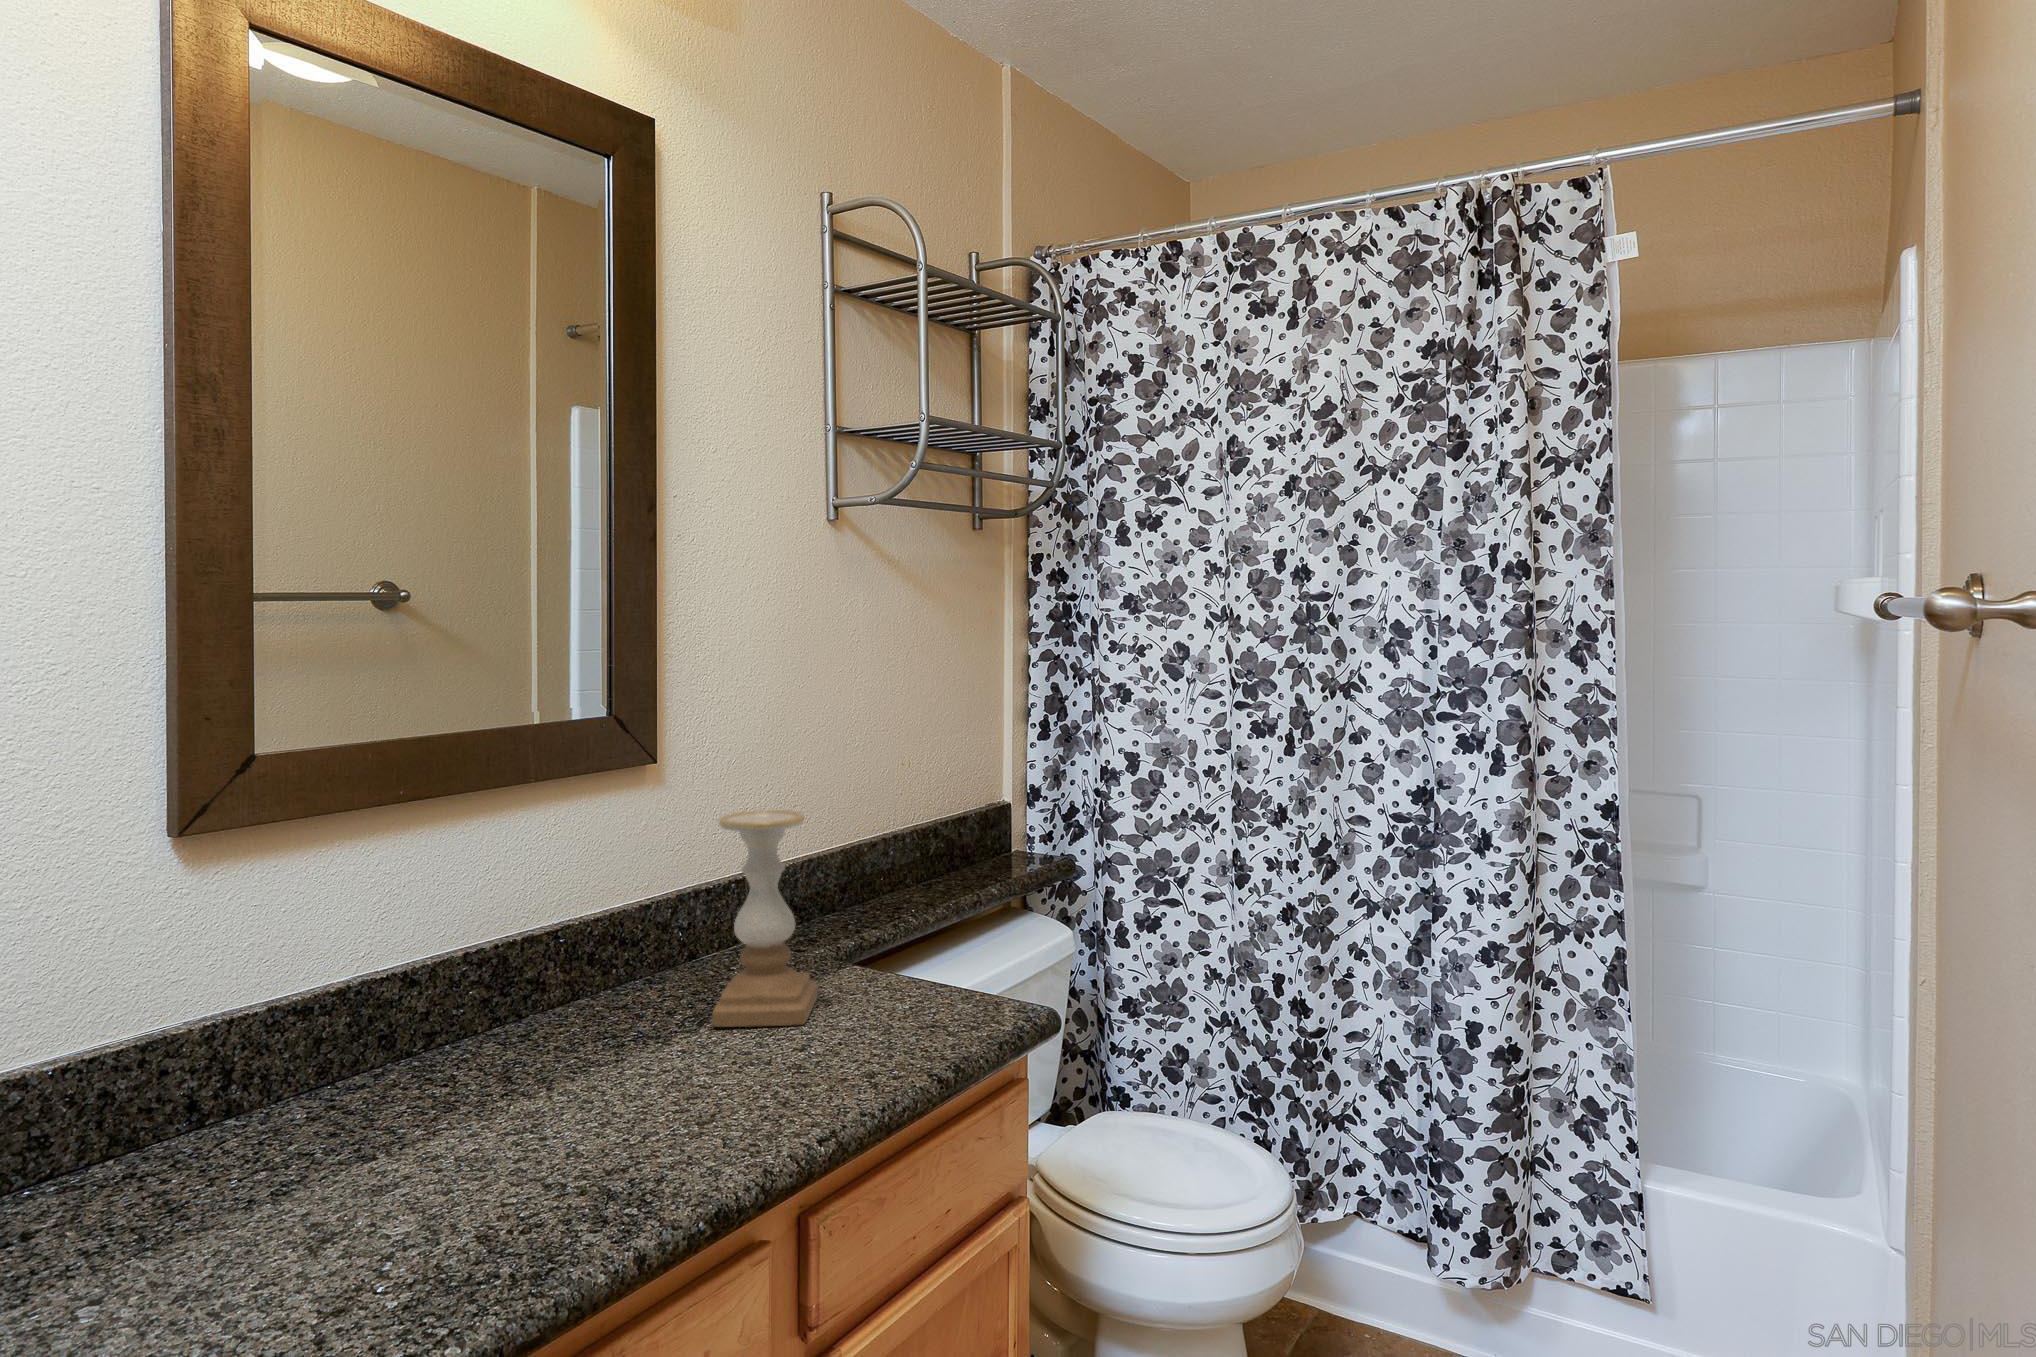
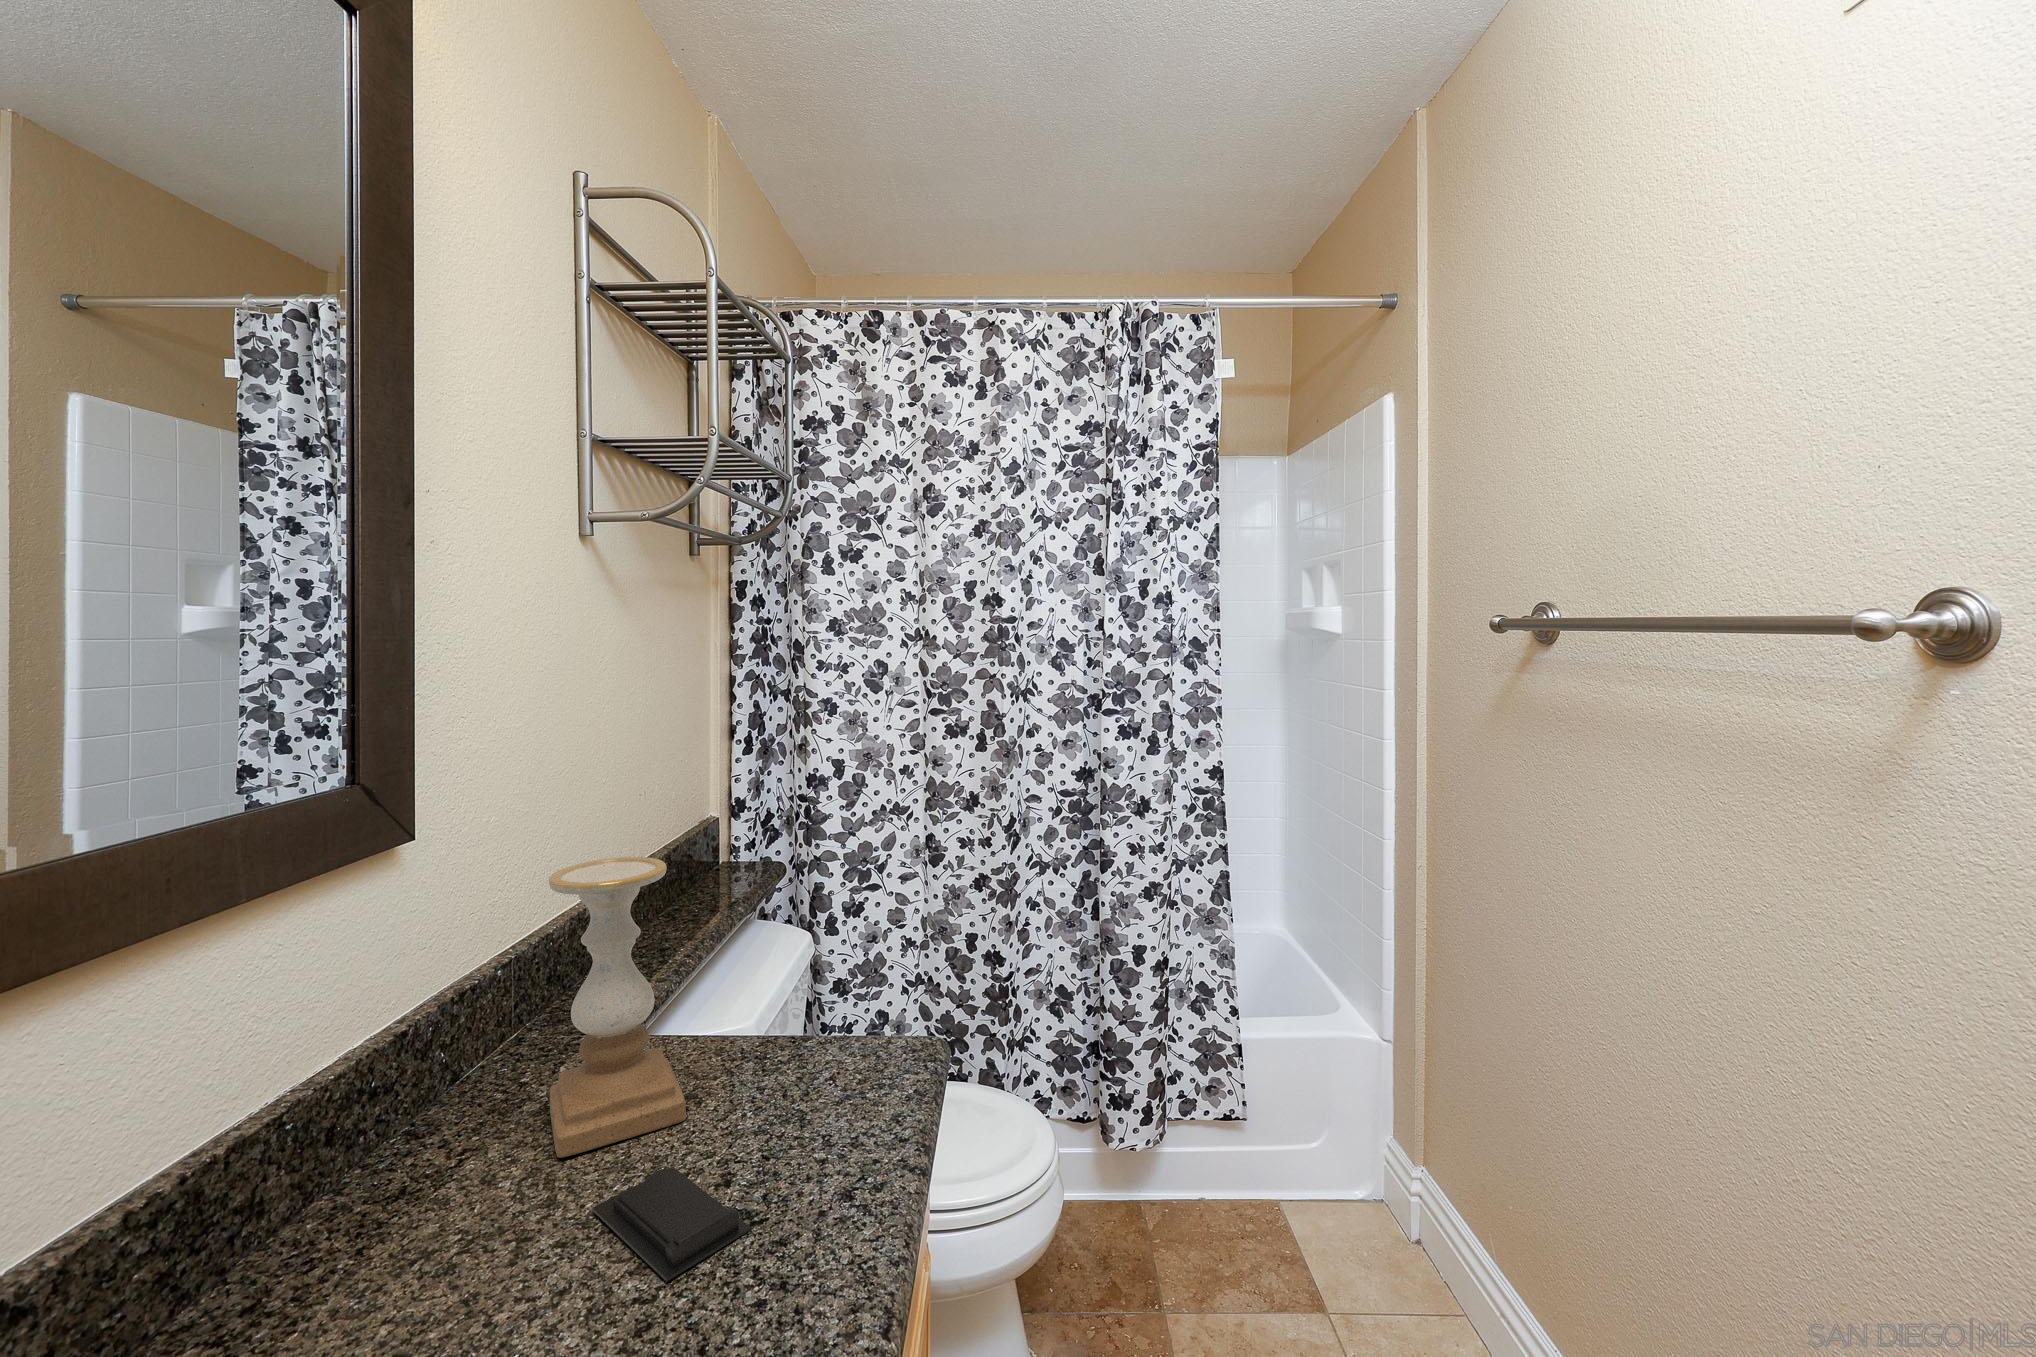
soap bar: none [708,1041,785,1098] -> present [592,1167,751,1282]

